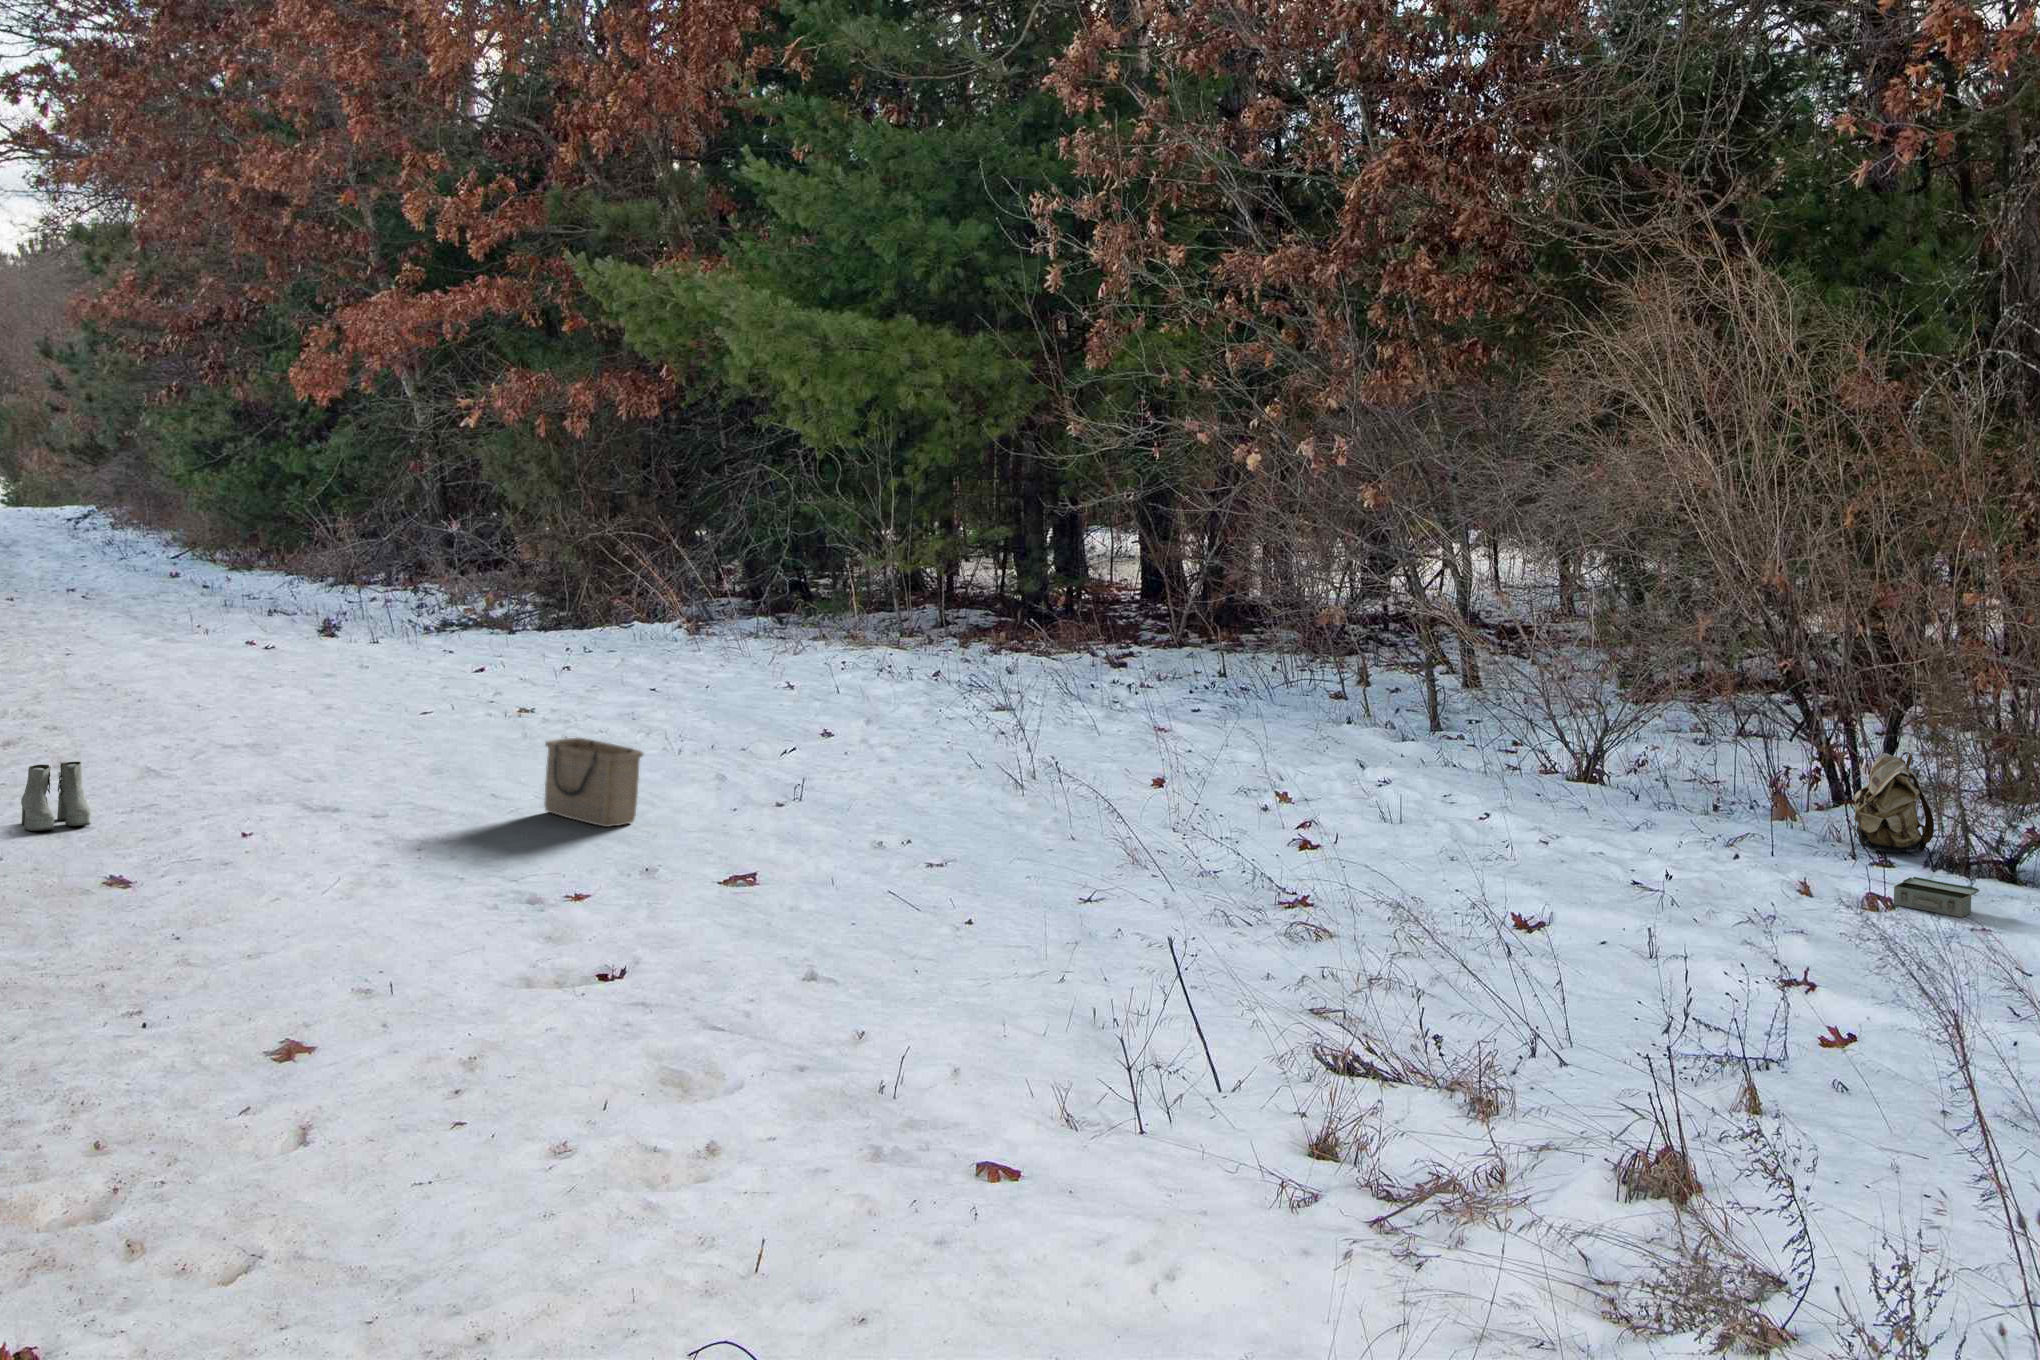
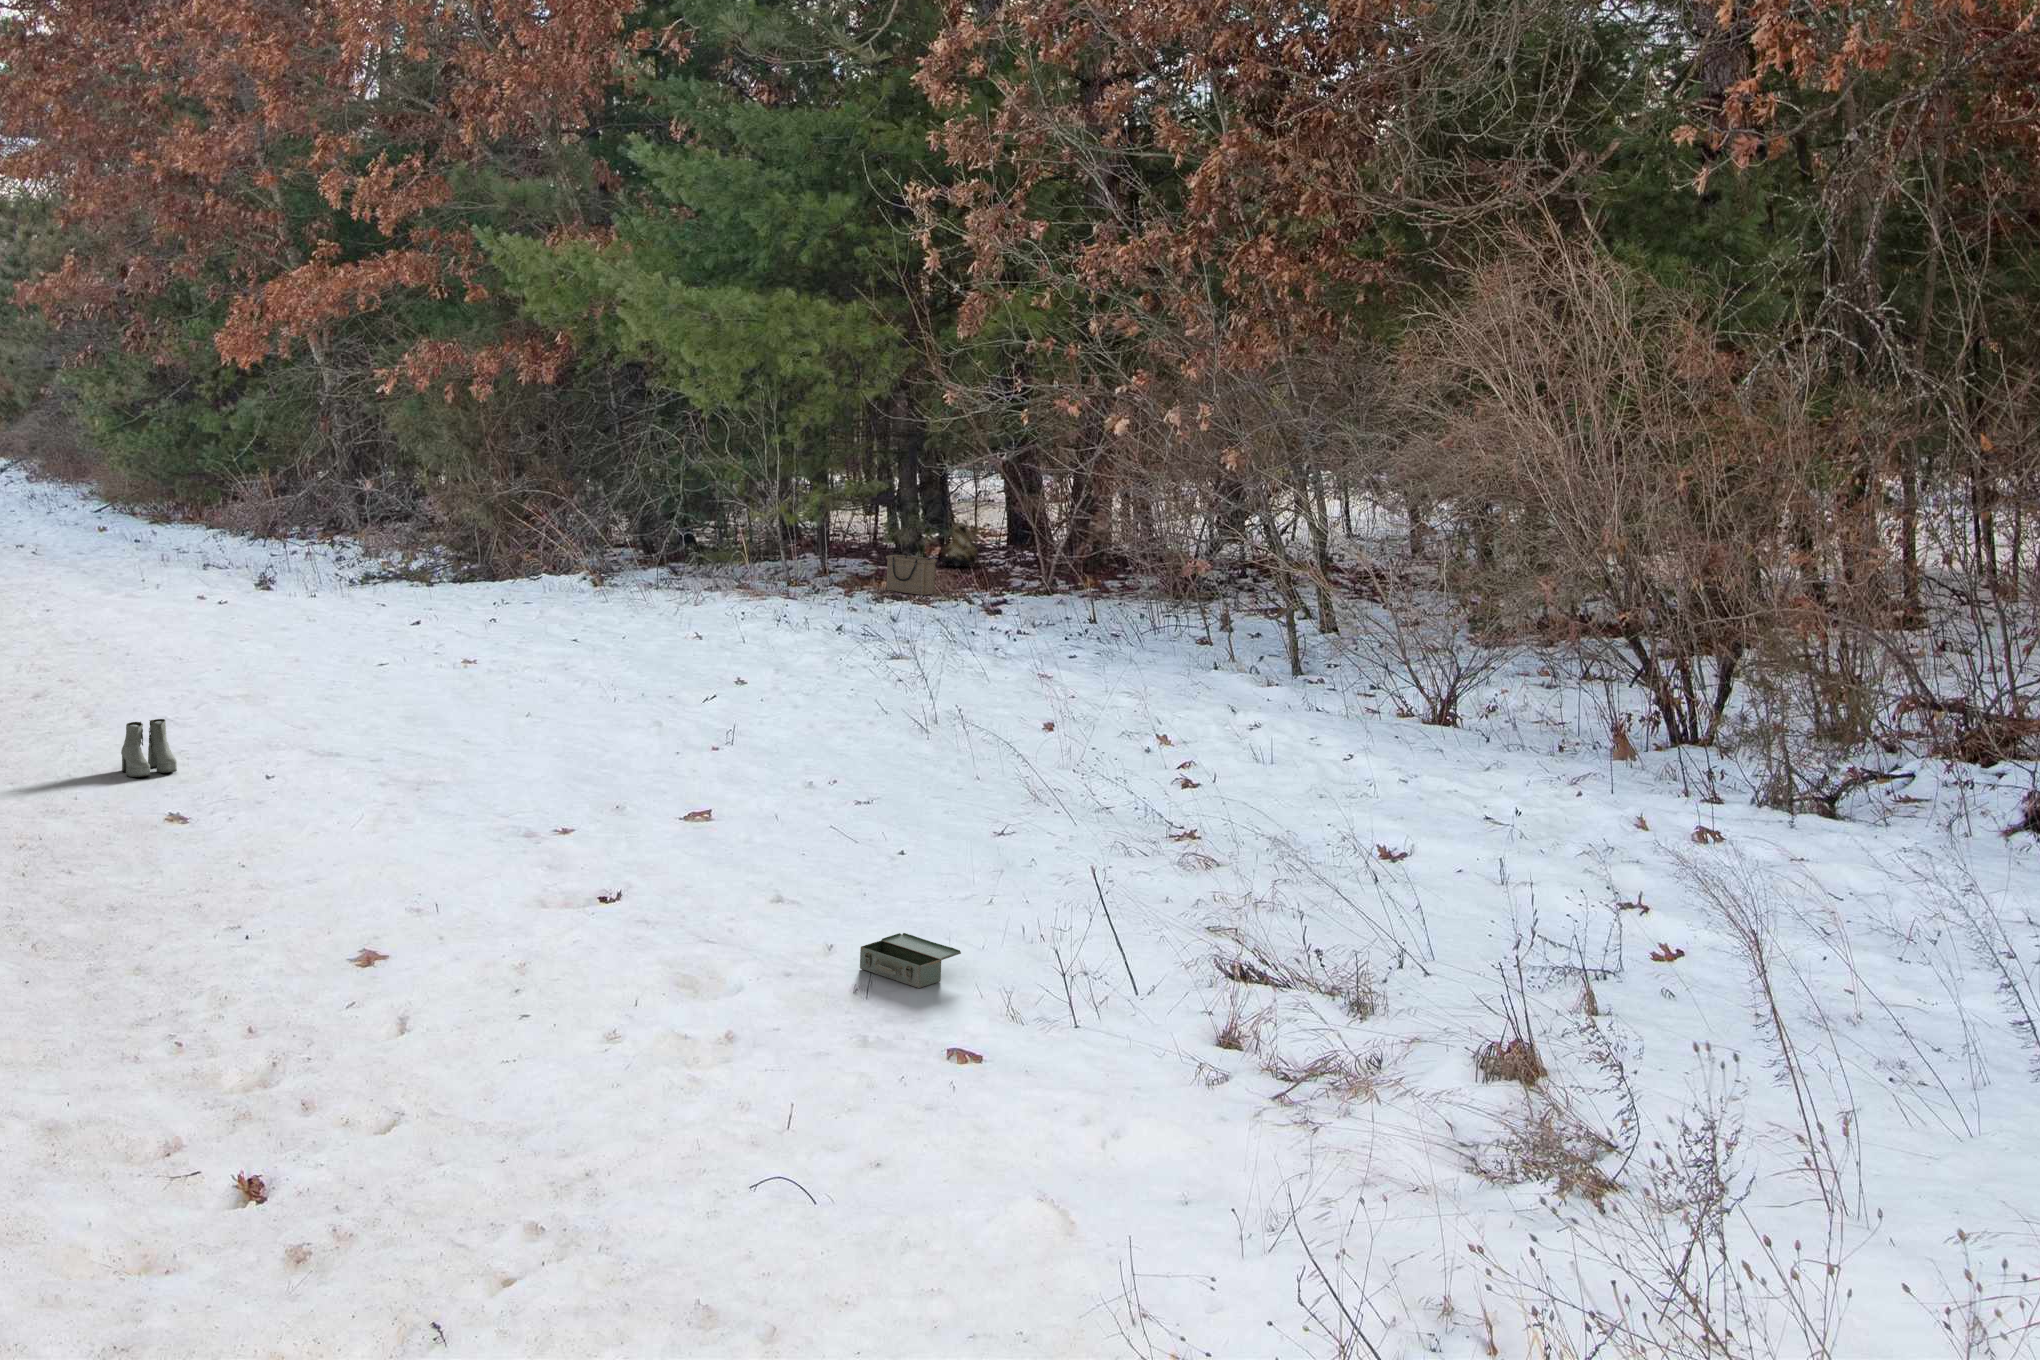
basket: present [544,738,643,827] -> present [886,555,937,595]
backpack: present [1853,752,1934,852] -> present [942,520,977,567]
toolbox: present [1894,877,1979,917] -> present [860,933,961,988]

